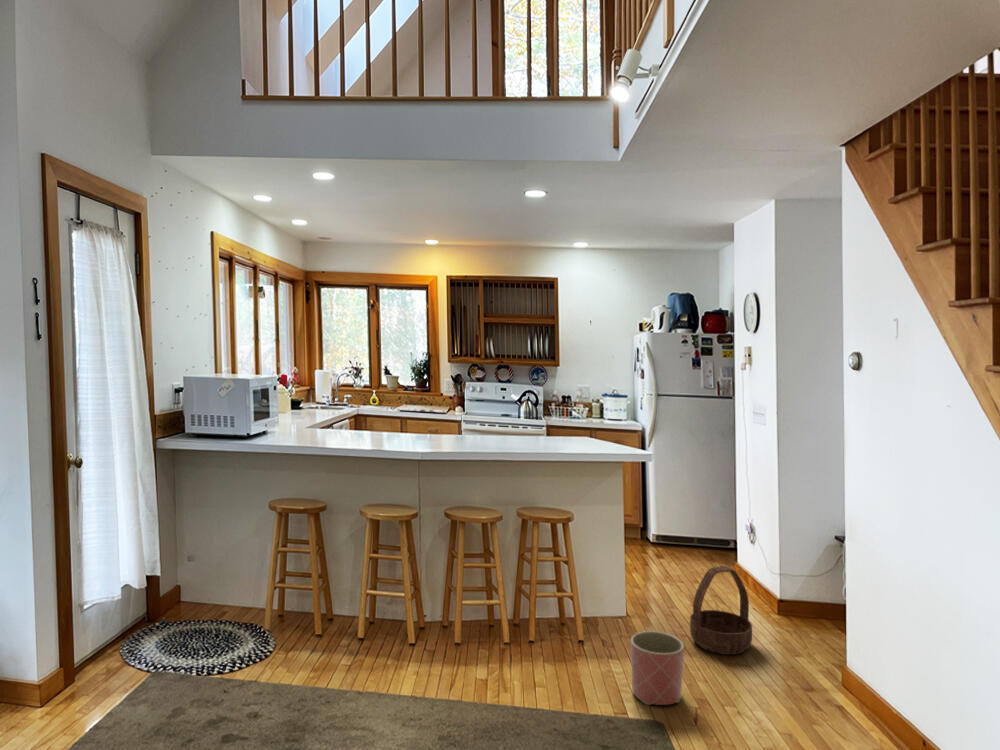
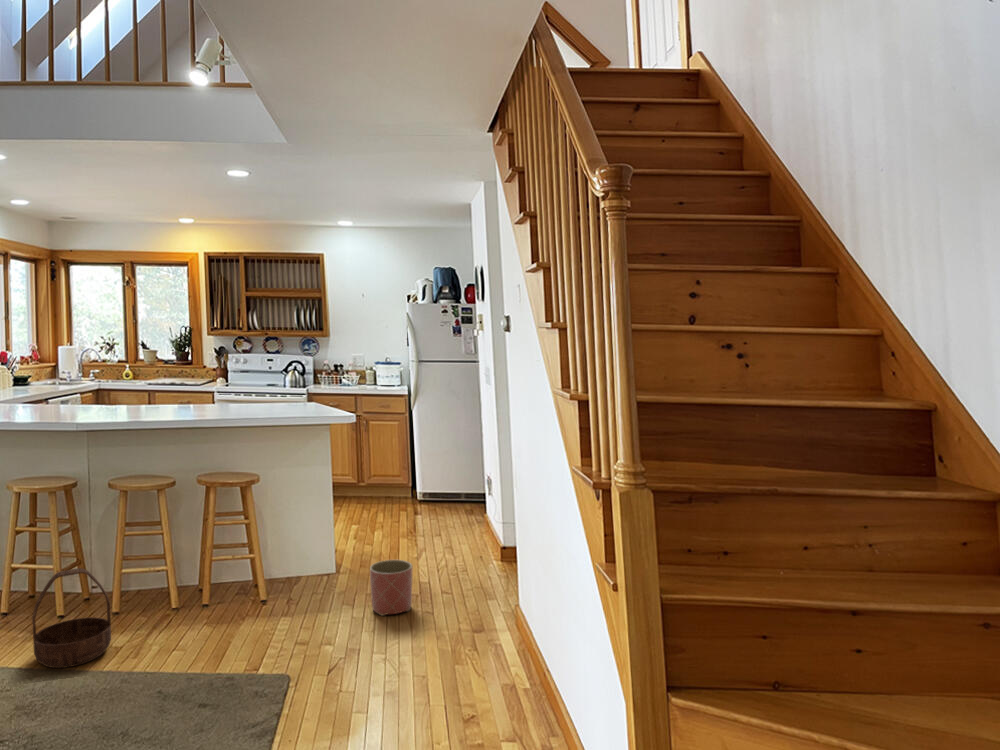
basket: present [690,566,752,655] -> present [32,568,111,668]

